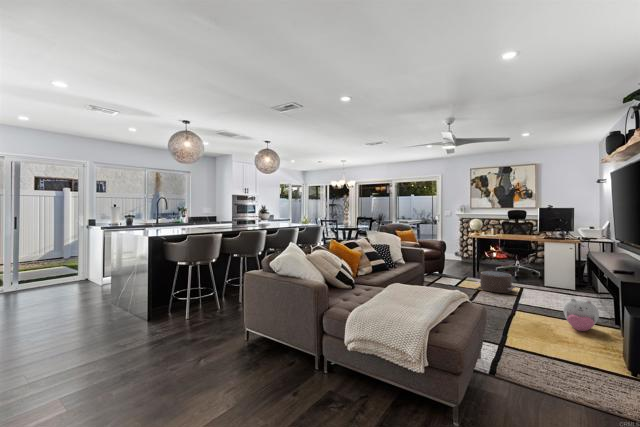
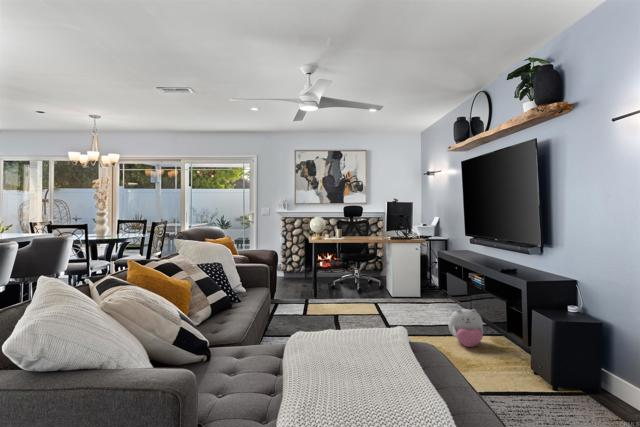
pouf: present [475,271,515,293] -> none [328,286,374,314]

